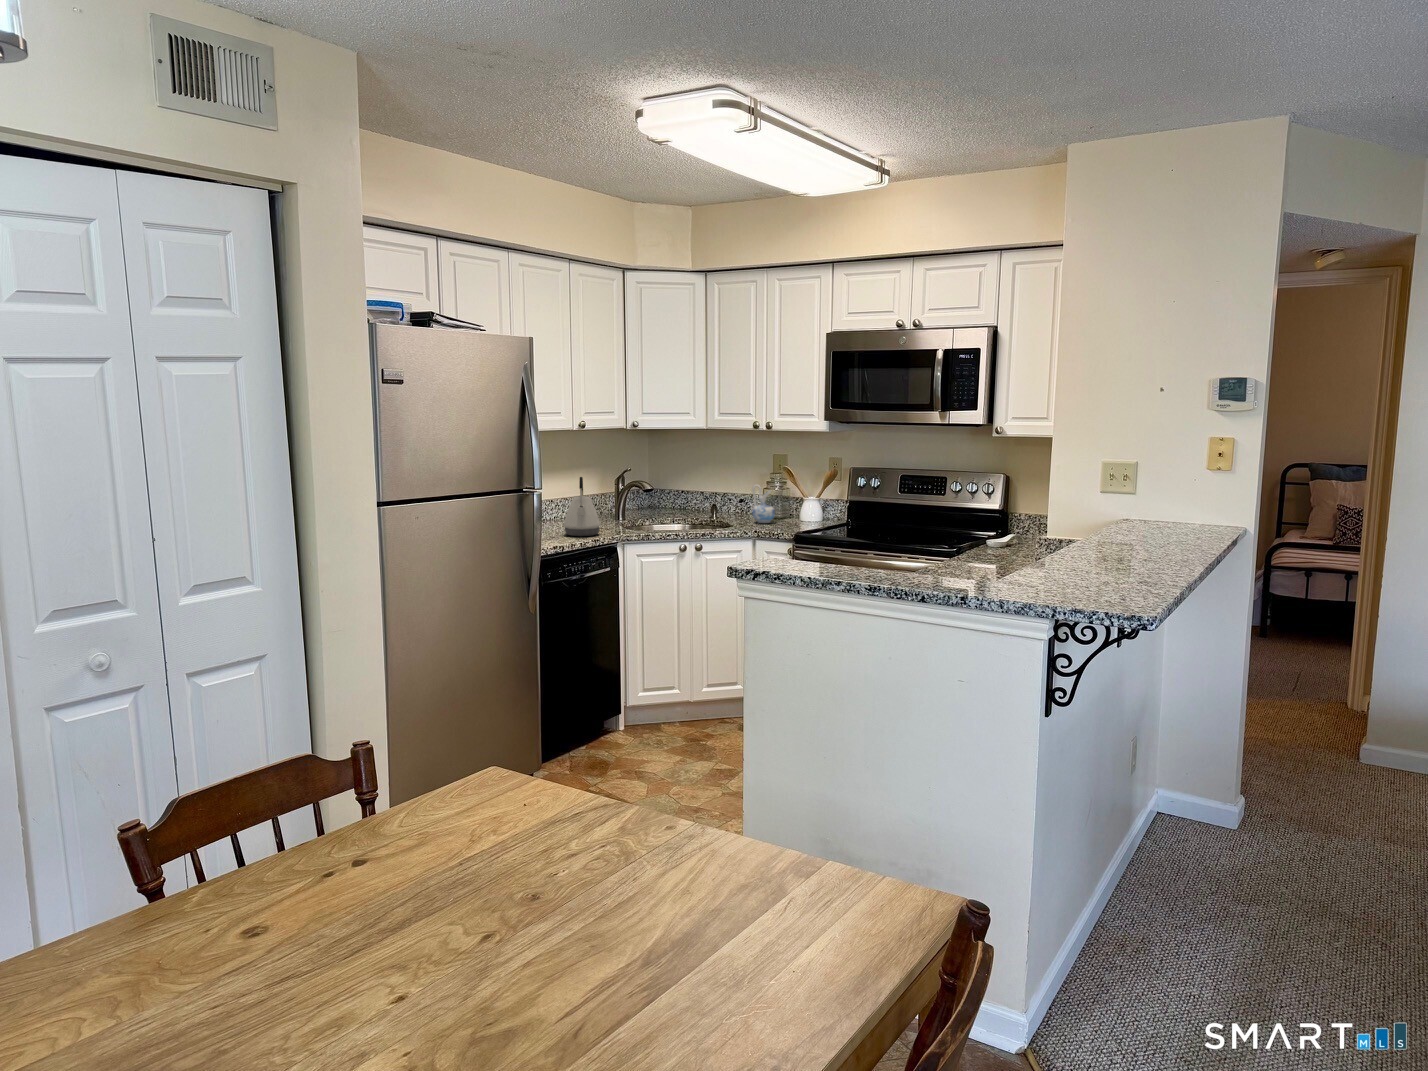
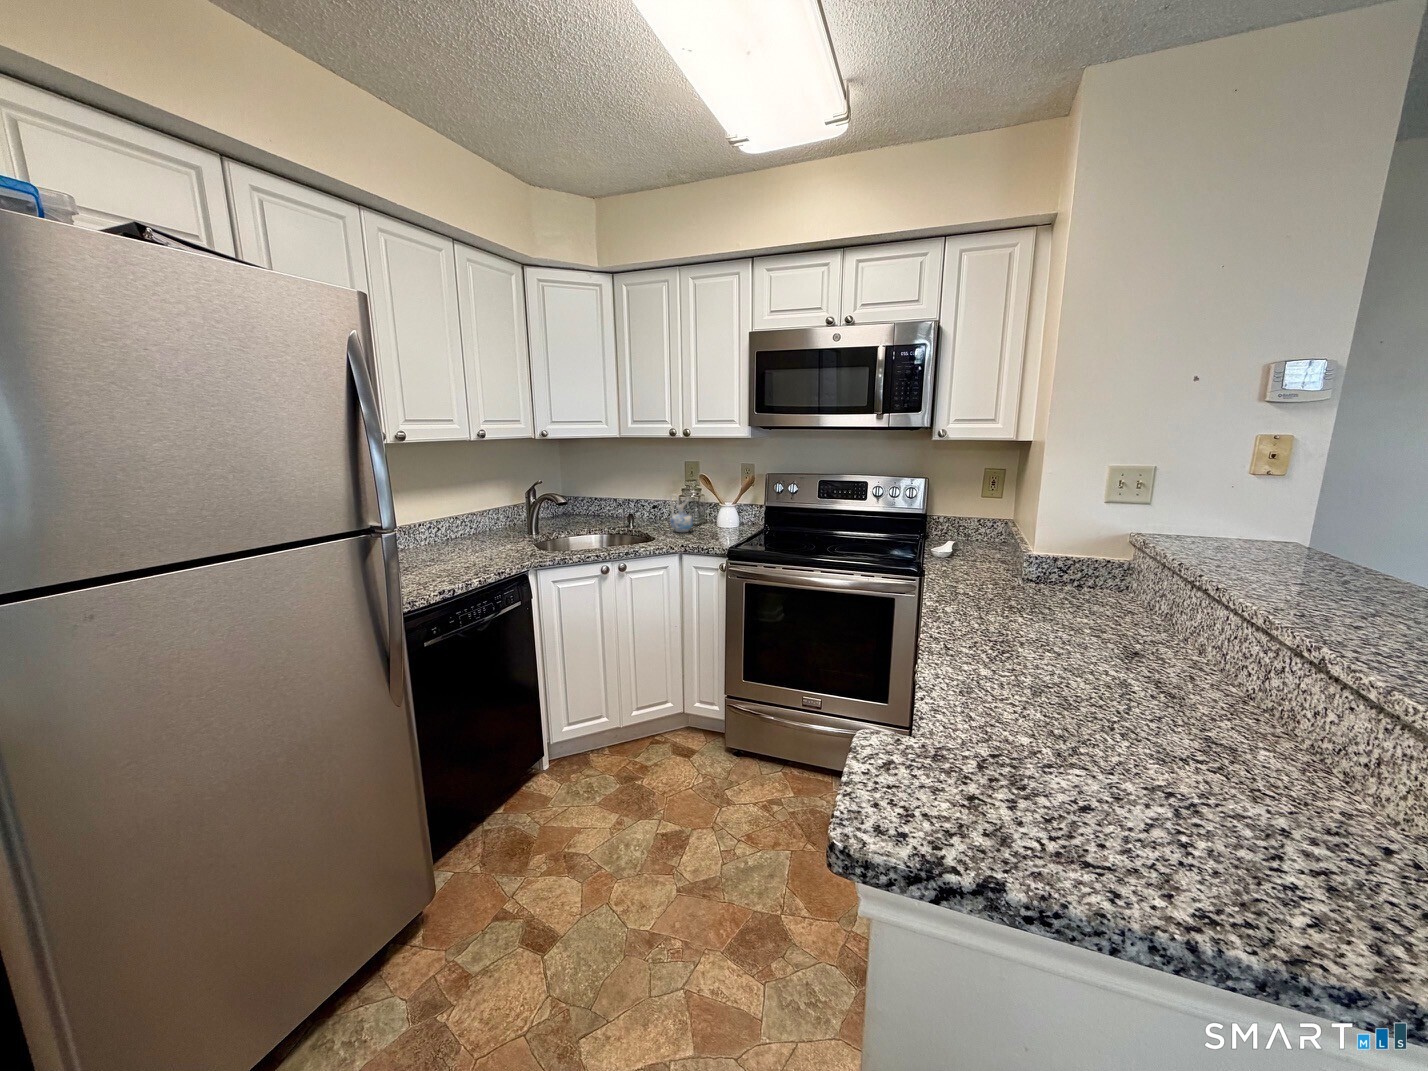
kettle: present [563,477,601,536] -> none [464,495,509,564]

